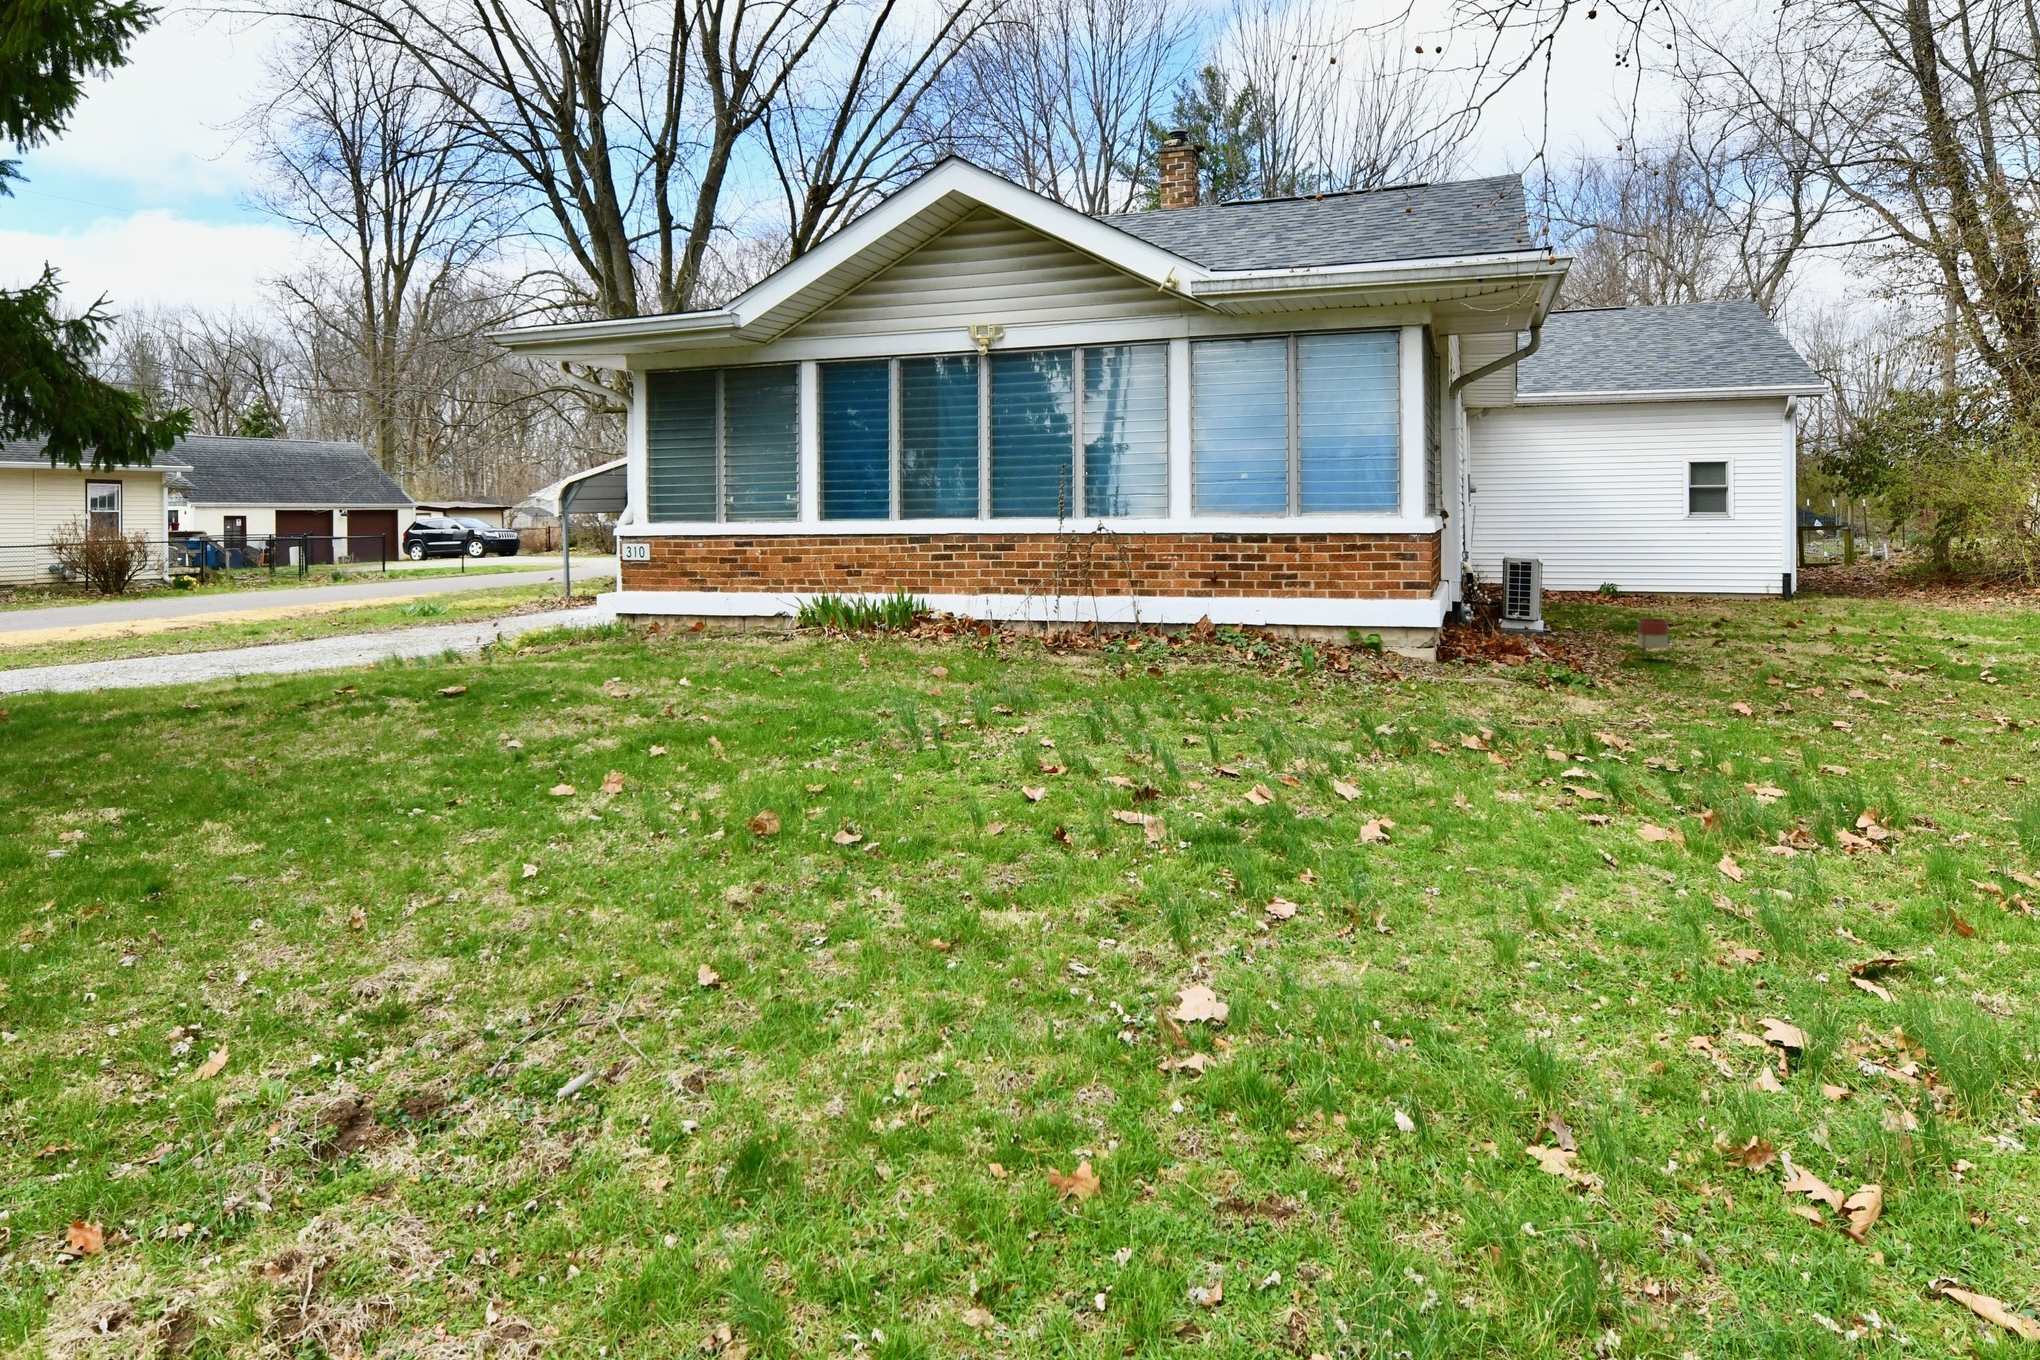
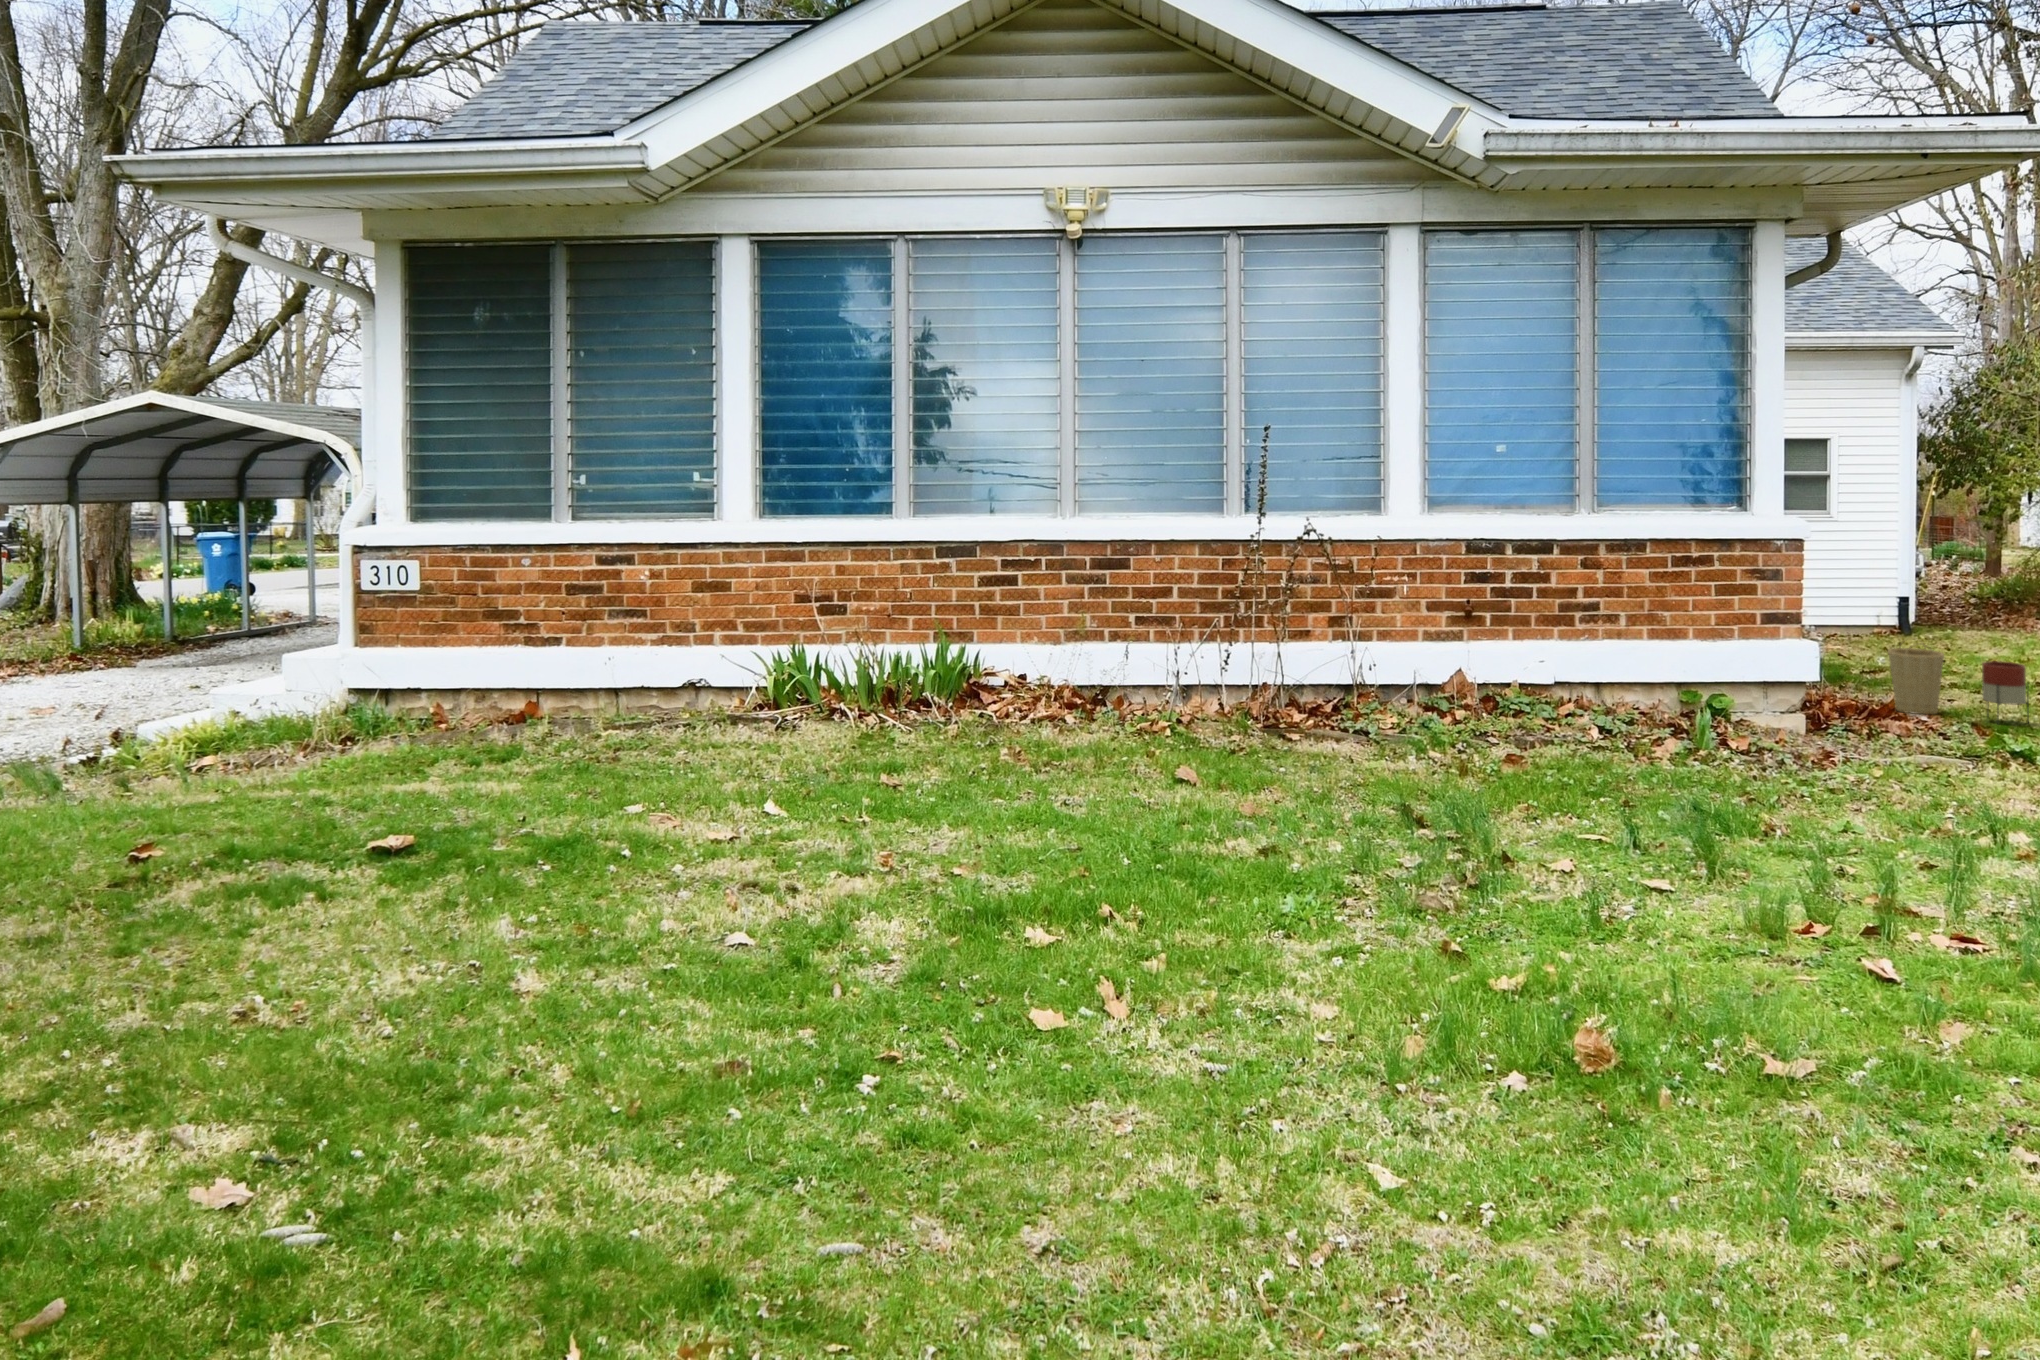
basket: none [1585,602,1624,654] -> present [1888,638,1944,714]

